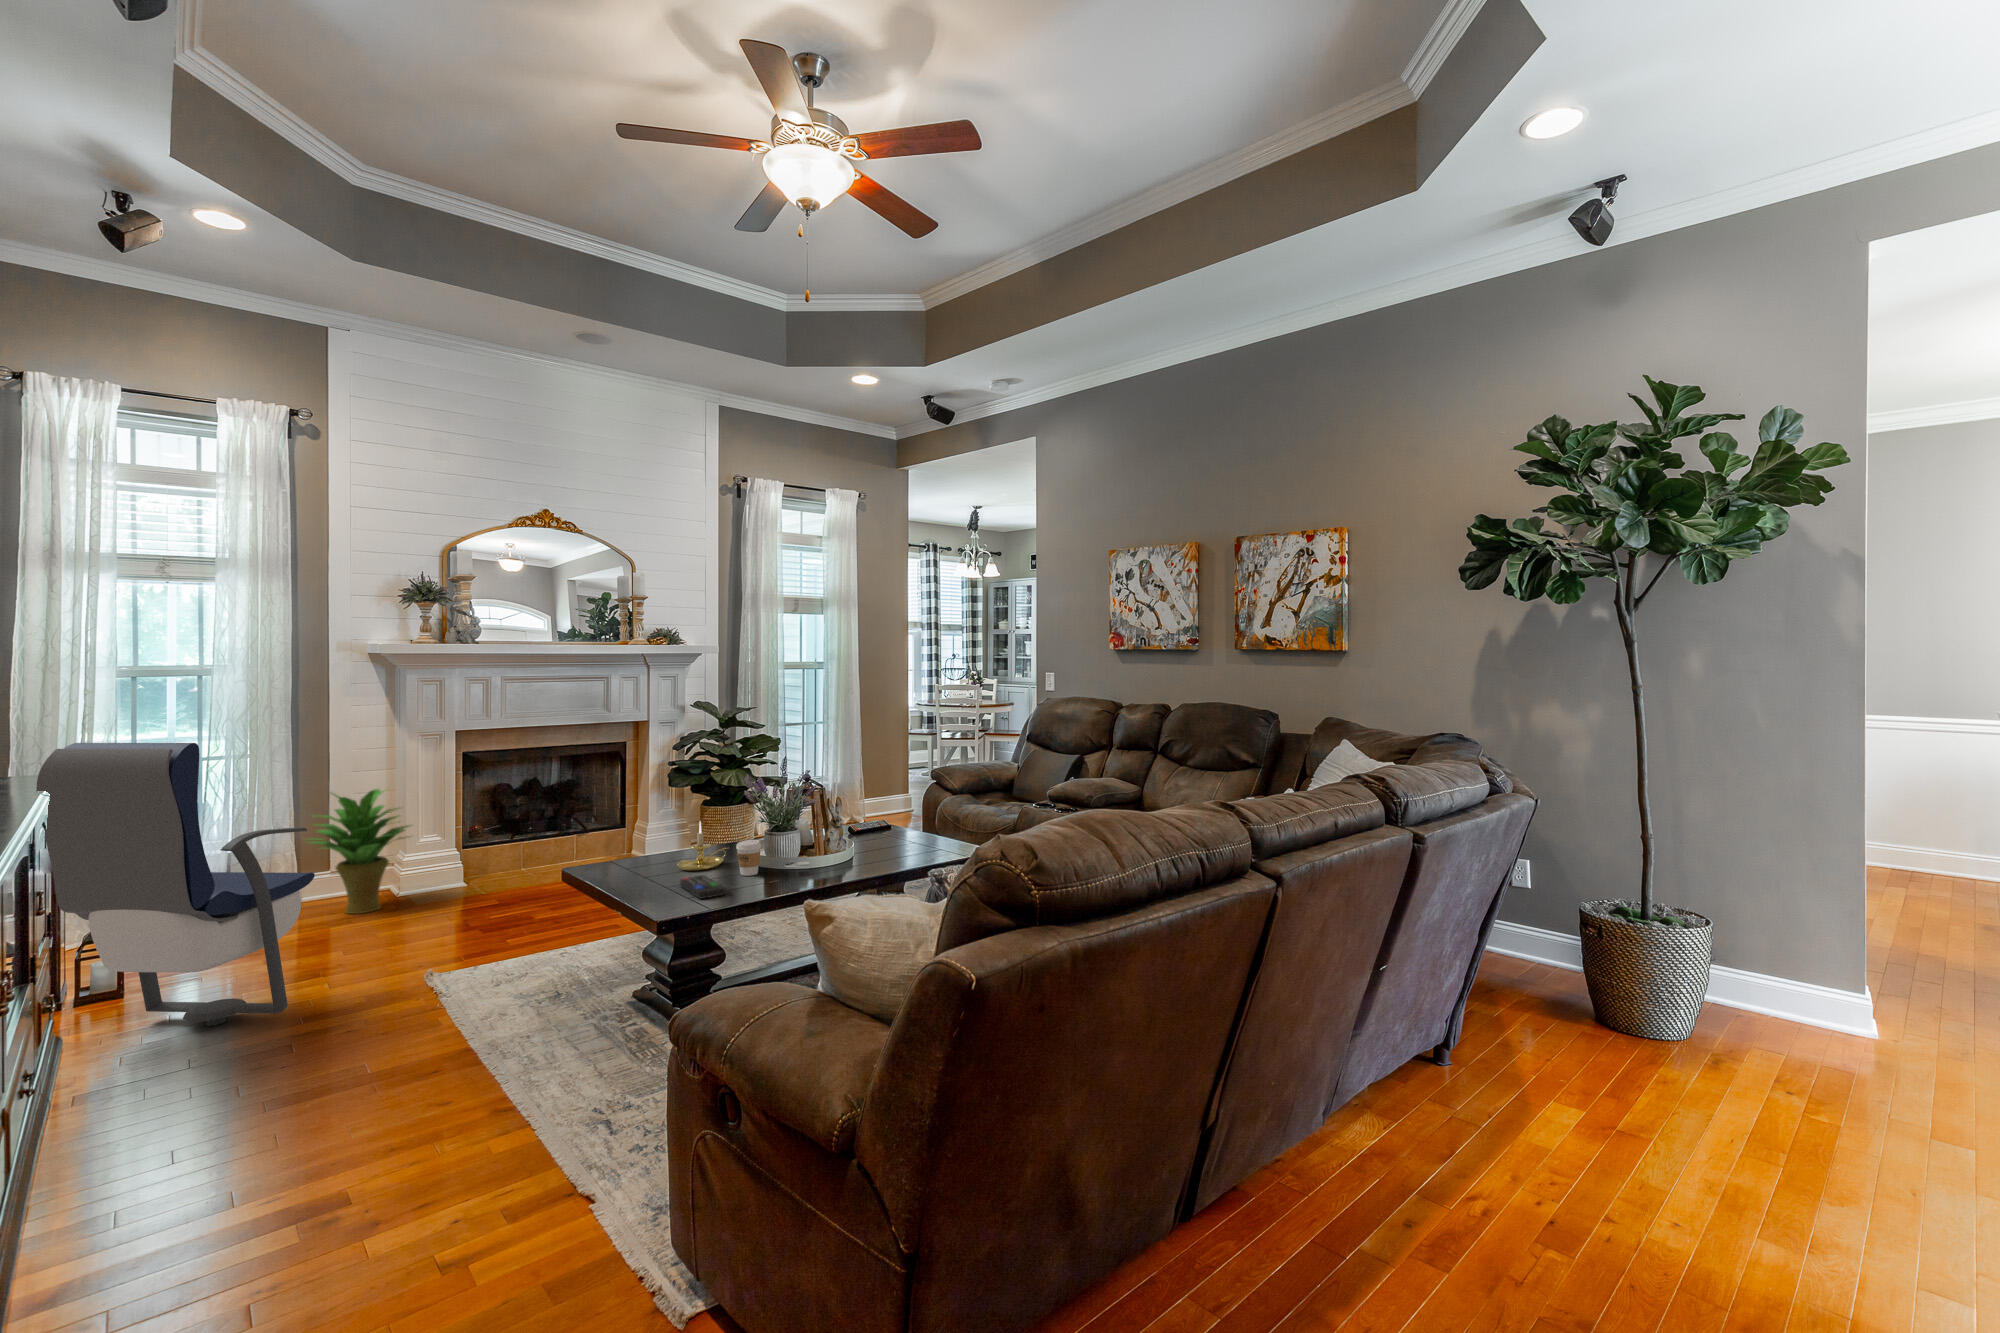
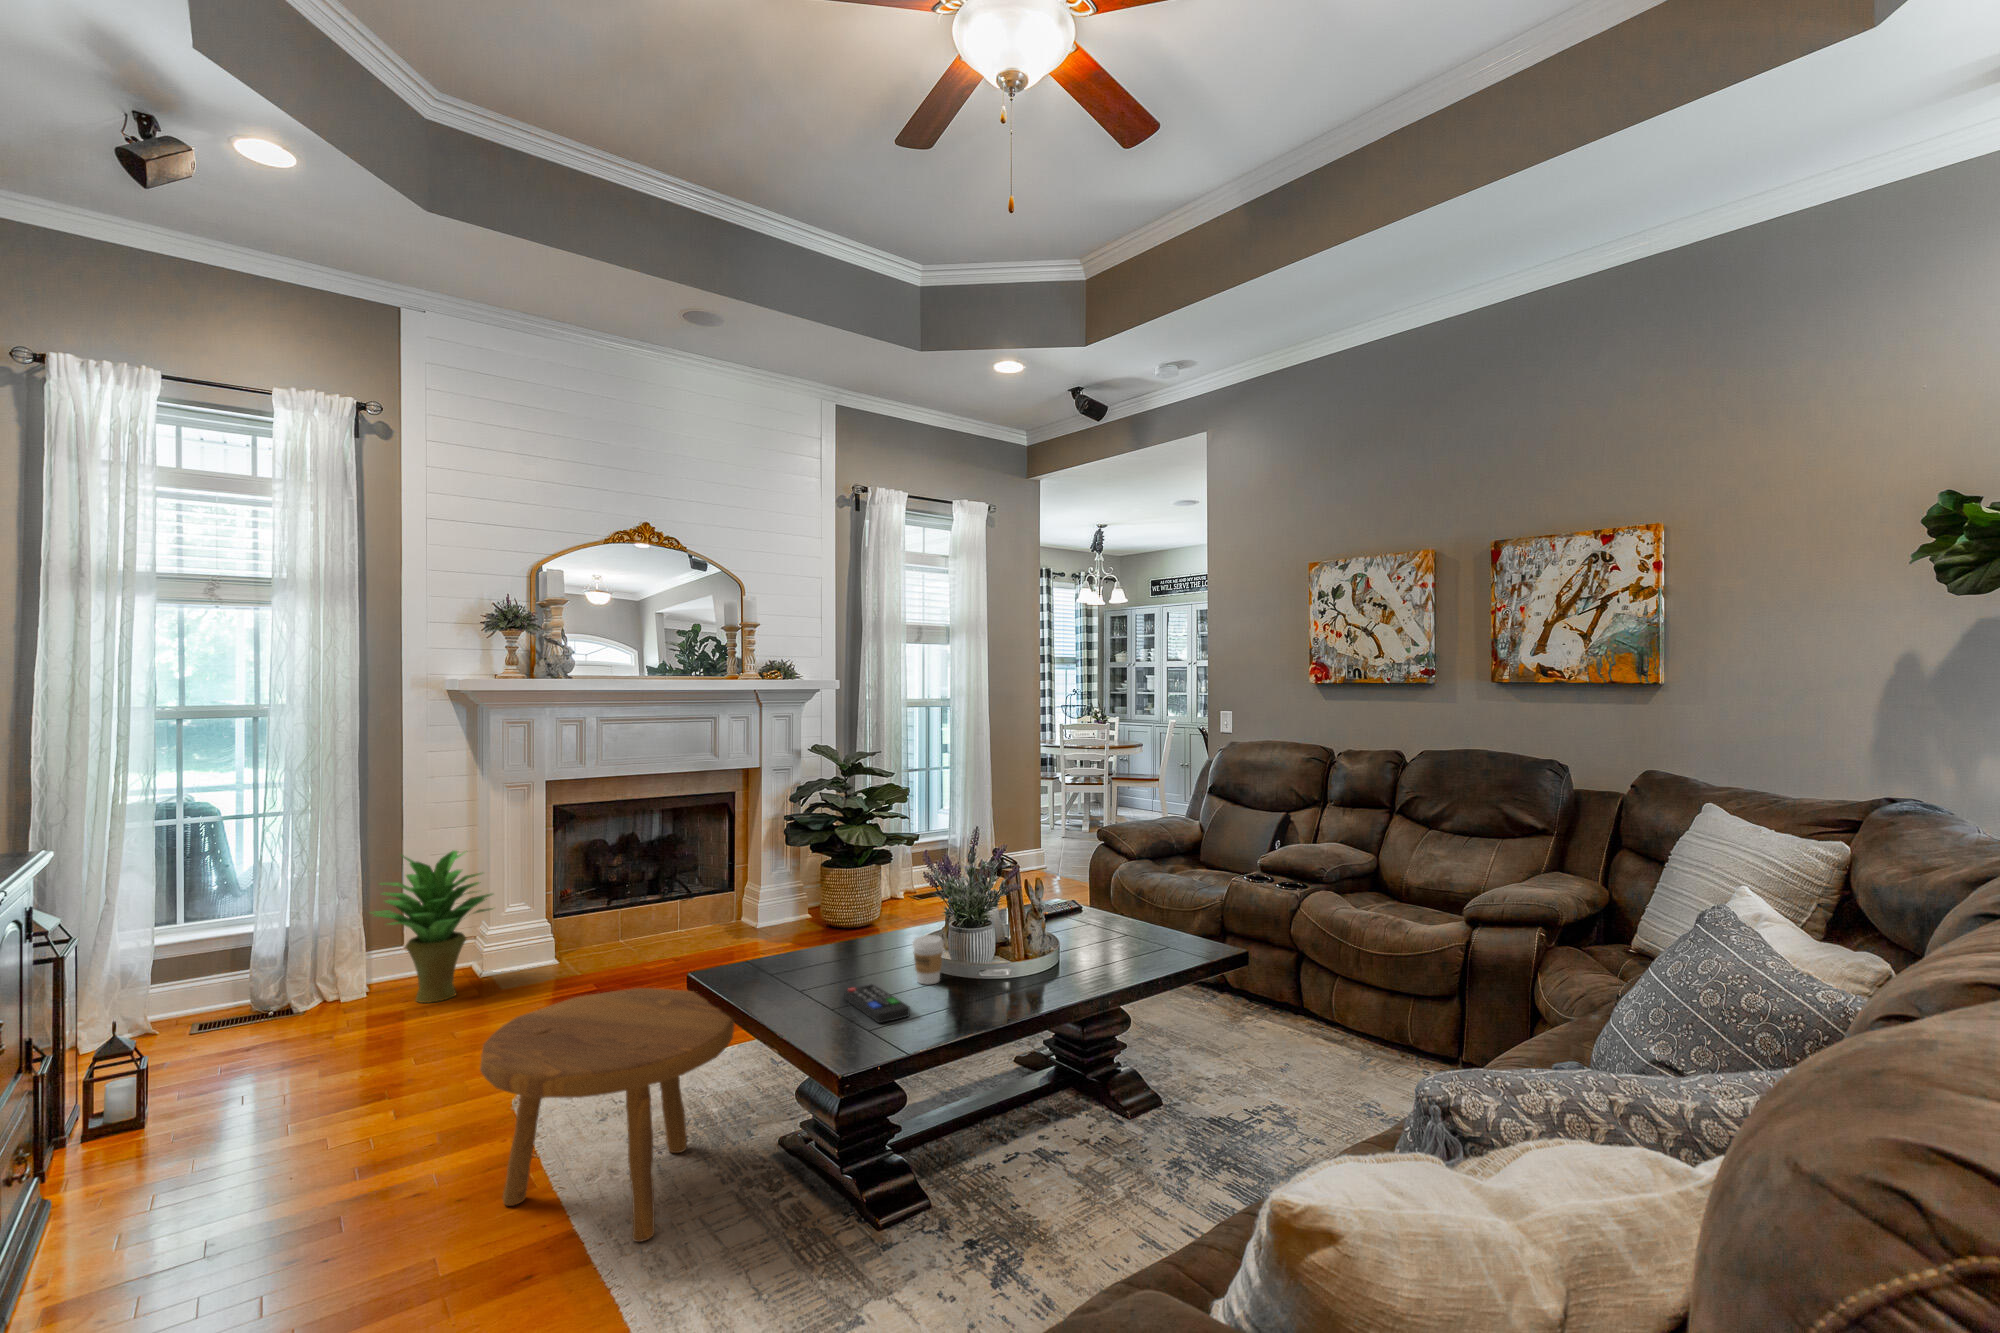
armchair: present [36,743,315,1026] -> none [44,806,383,1170]
candle holder: present [677,821,728,871] -> none [832,908,895,974]
footstool: none [393,884,597,1058] -> present [480,988,735,1242]

